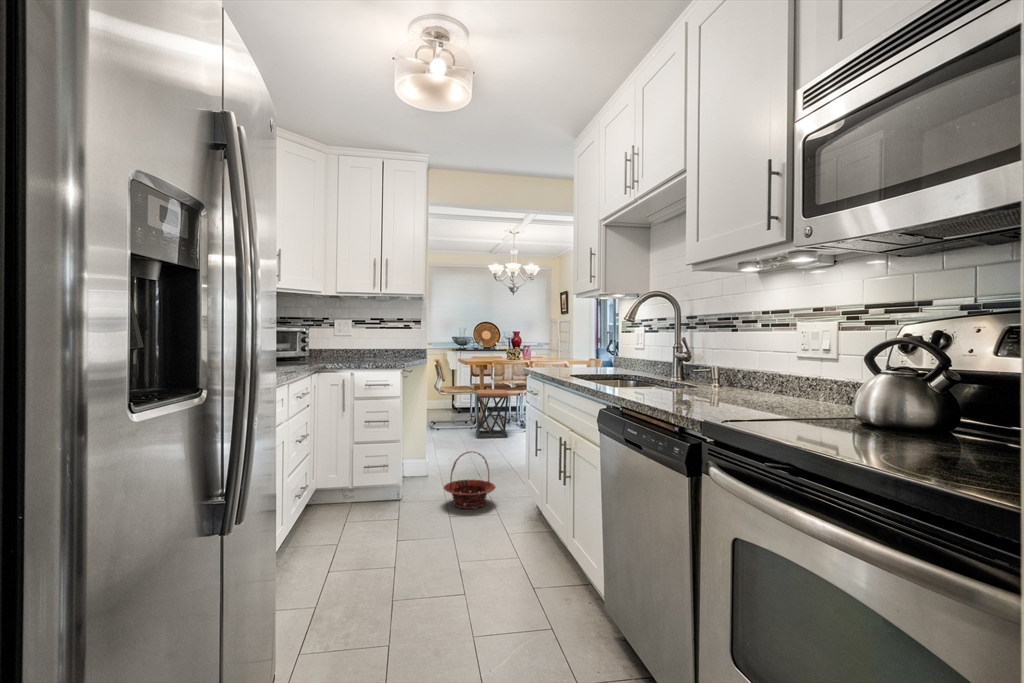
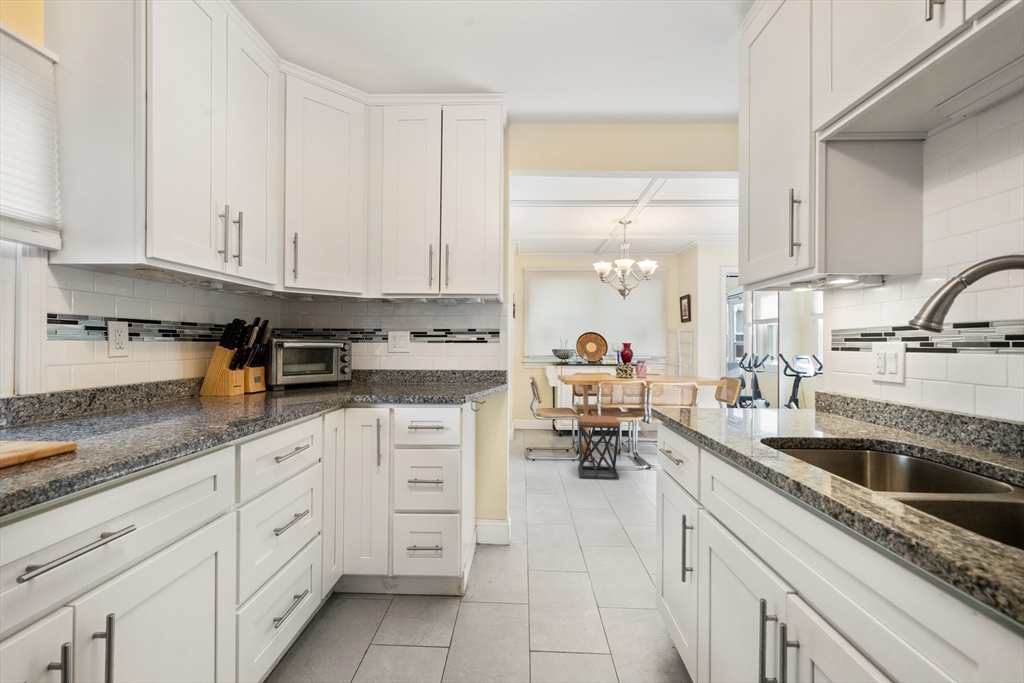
basket: present [444,451,496,509] -> none [521,540,606,641]

